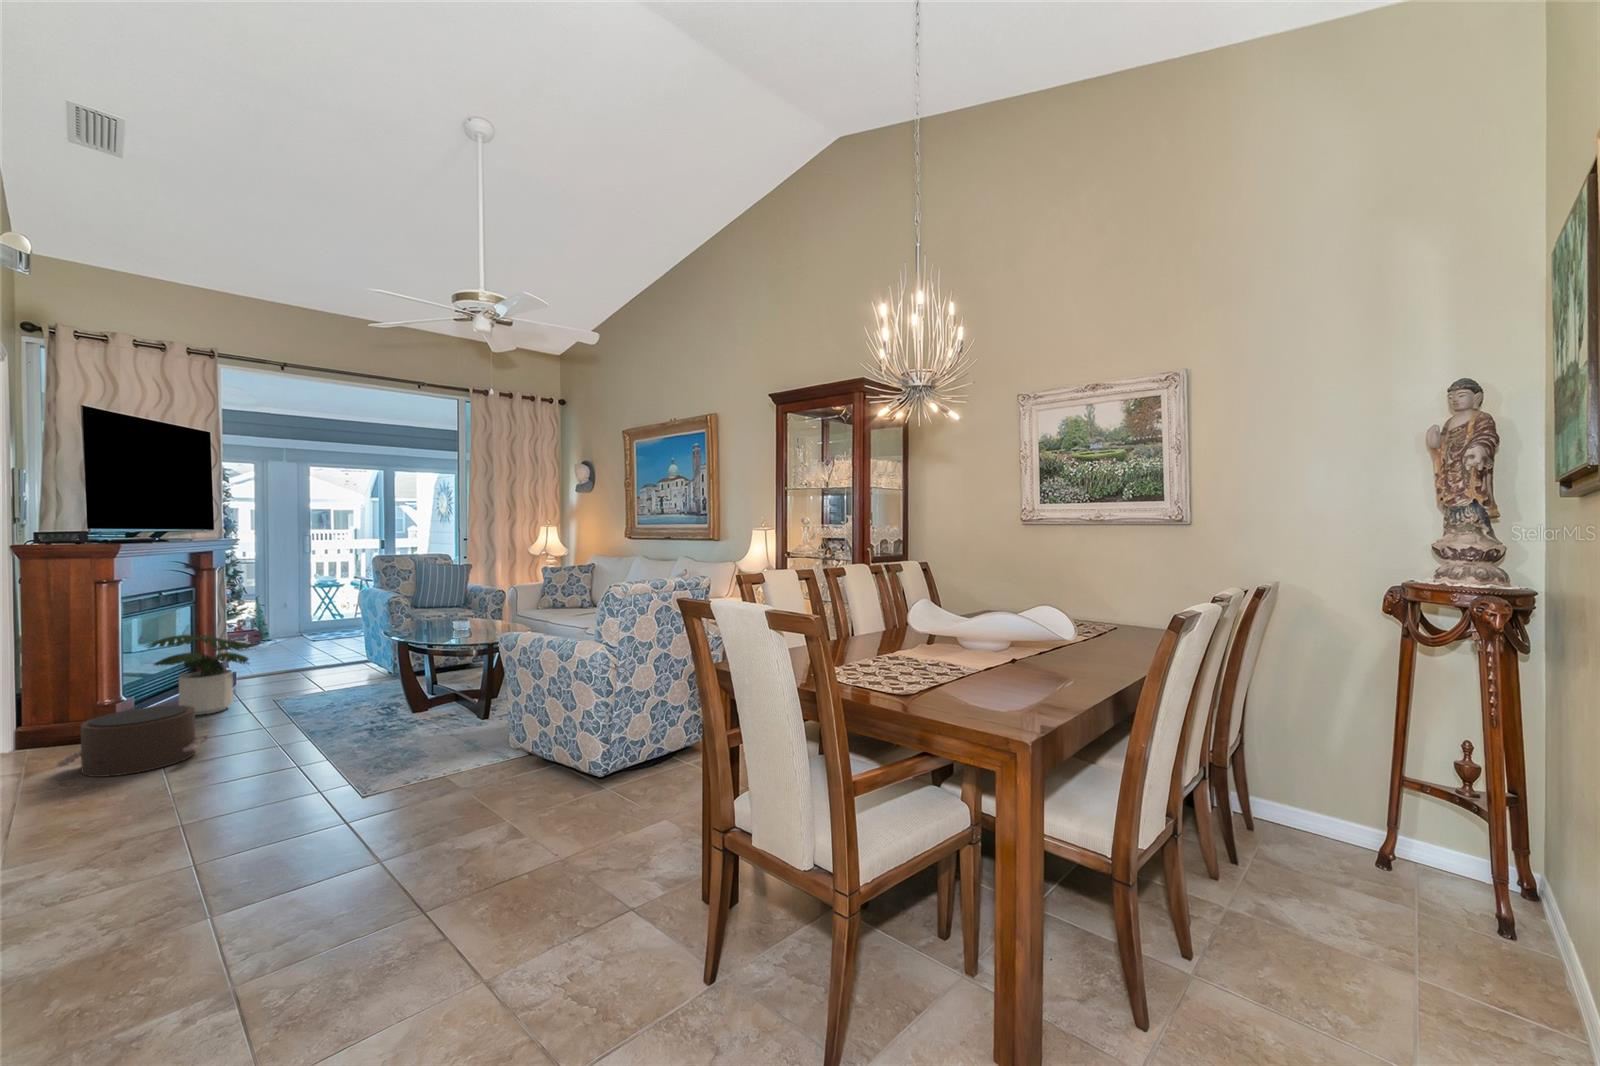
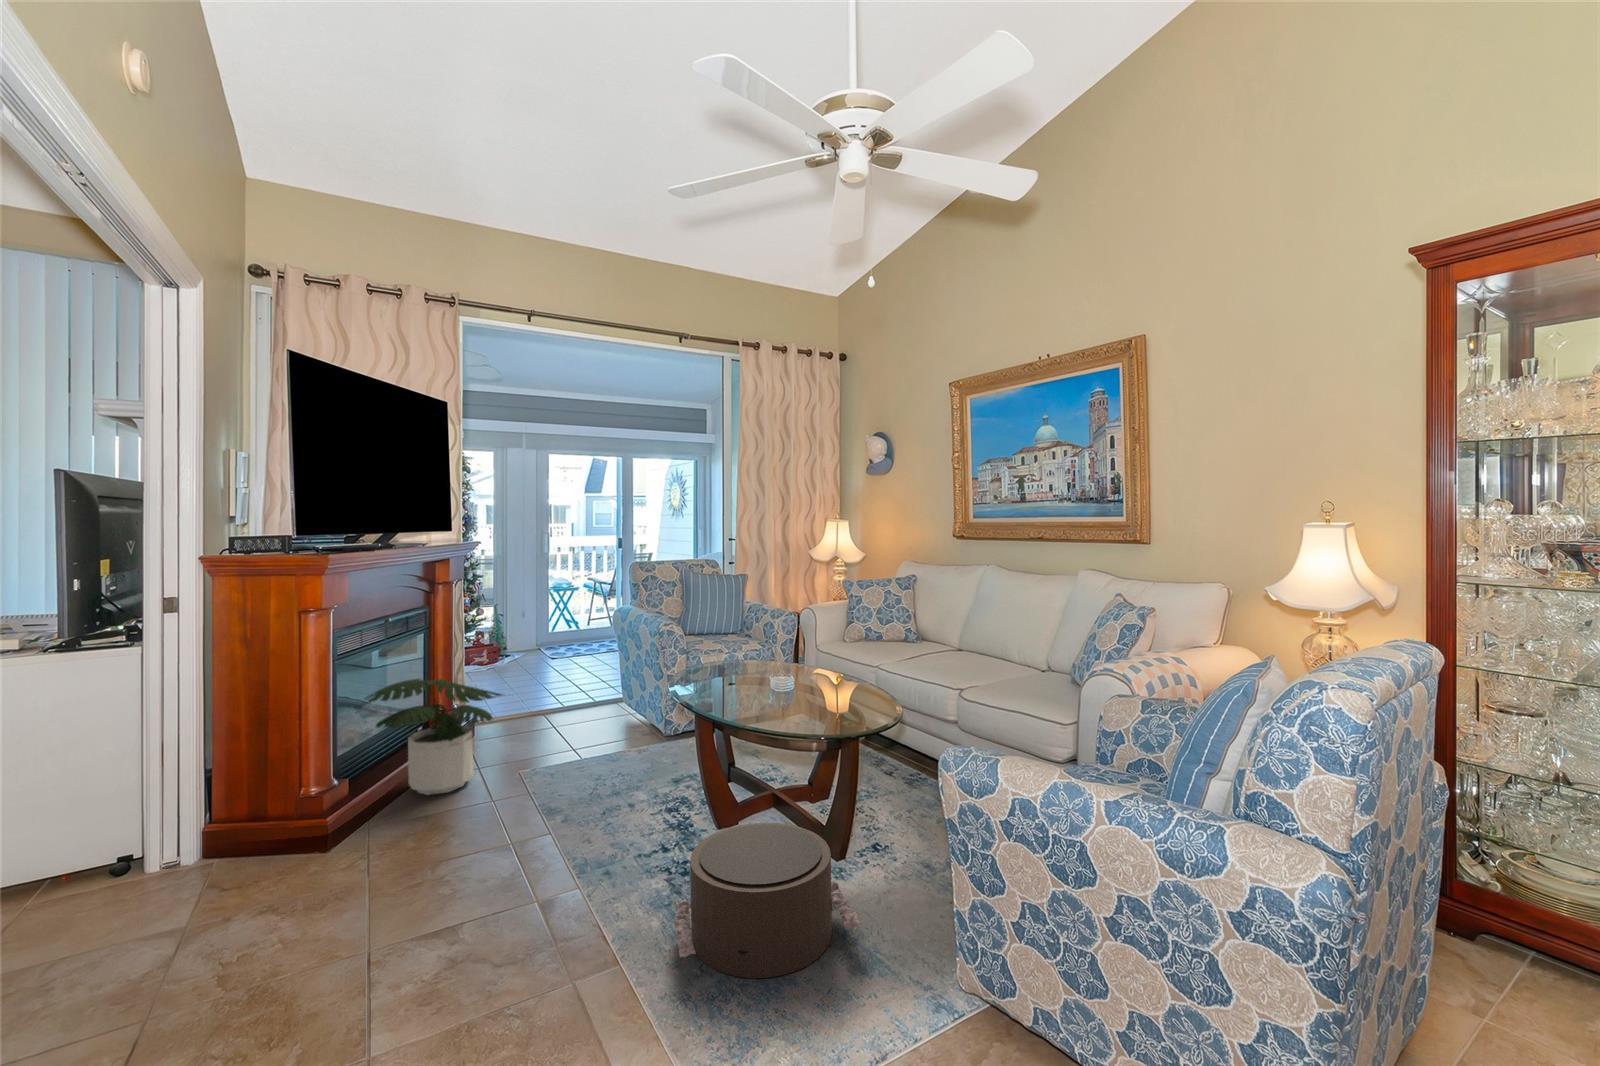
pouf: present [57,705,208,777] -> present [674,823,861,978]

